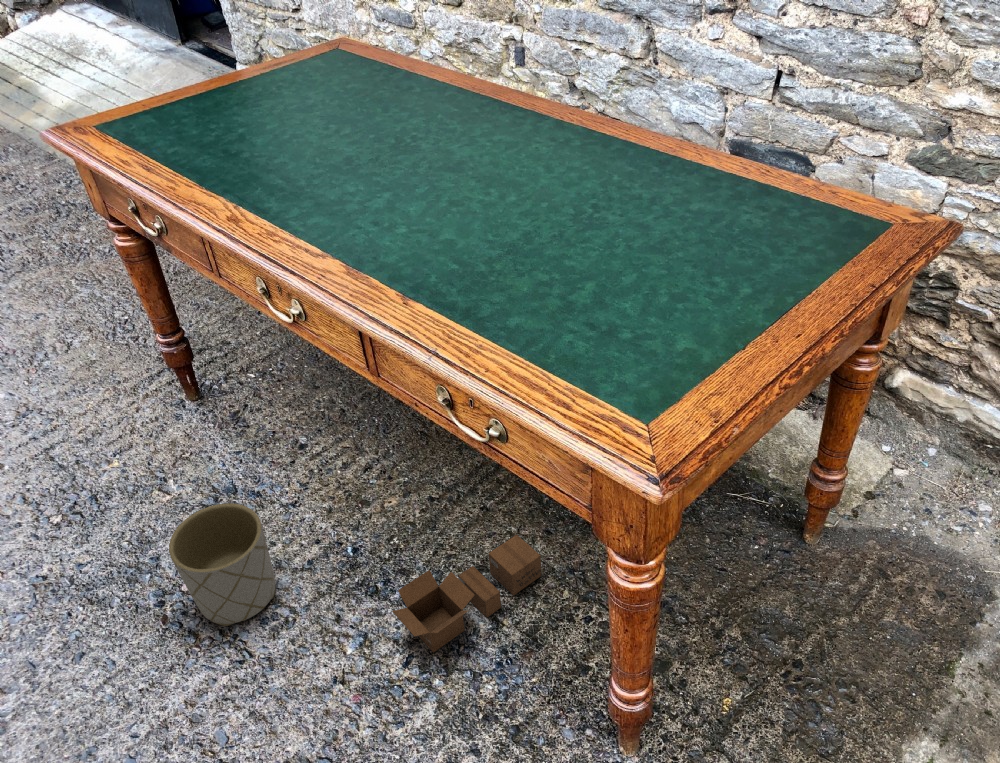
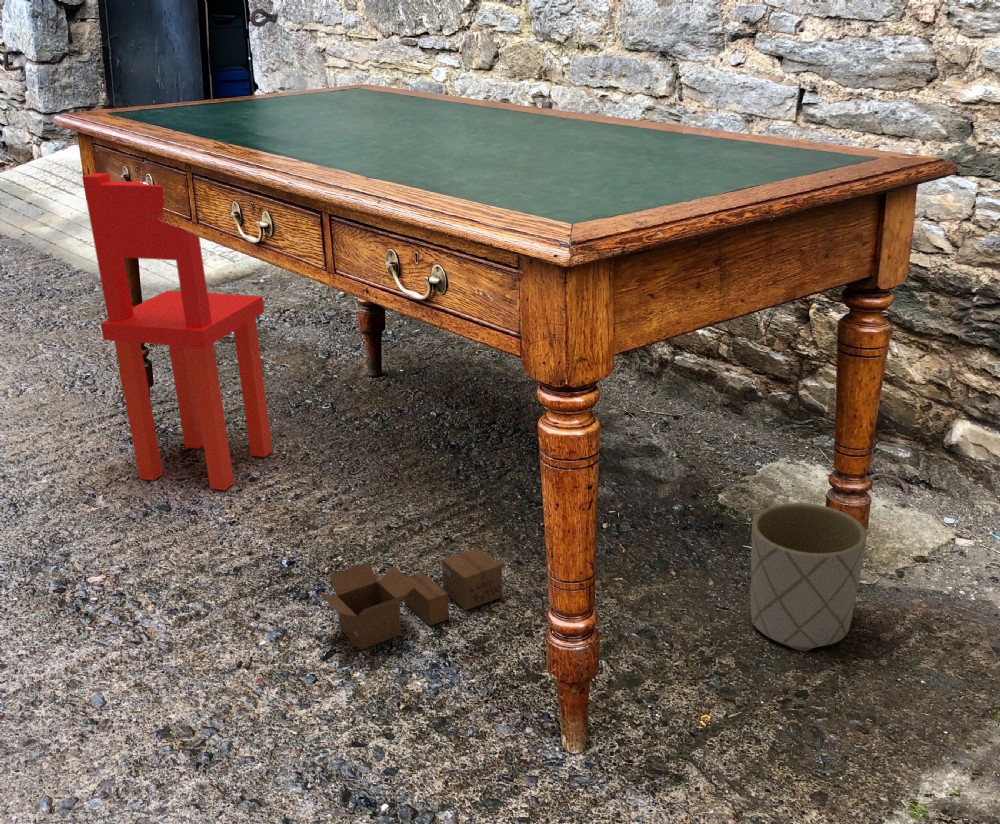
chair: none [103,209,310,463] -> present [82,173,272,490]
planter: present [169,503,275,626] -> present [751,503,867,651]

